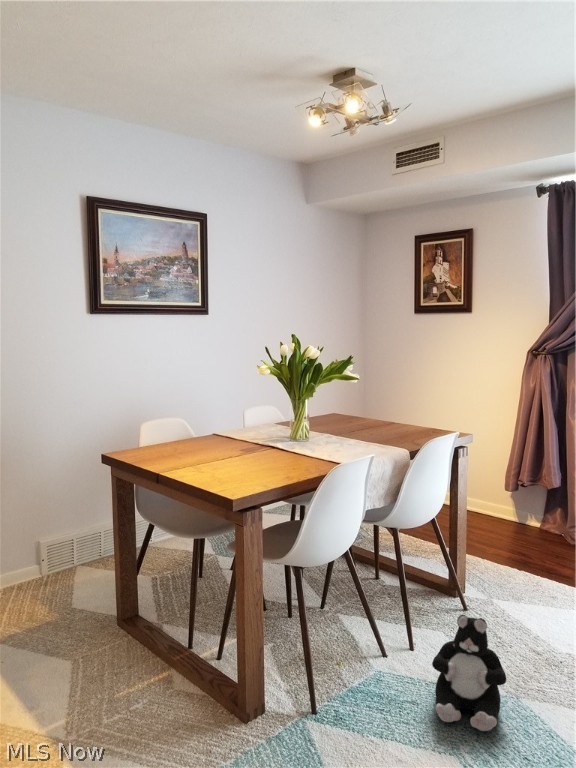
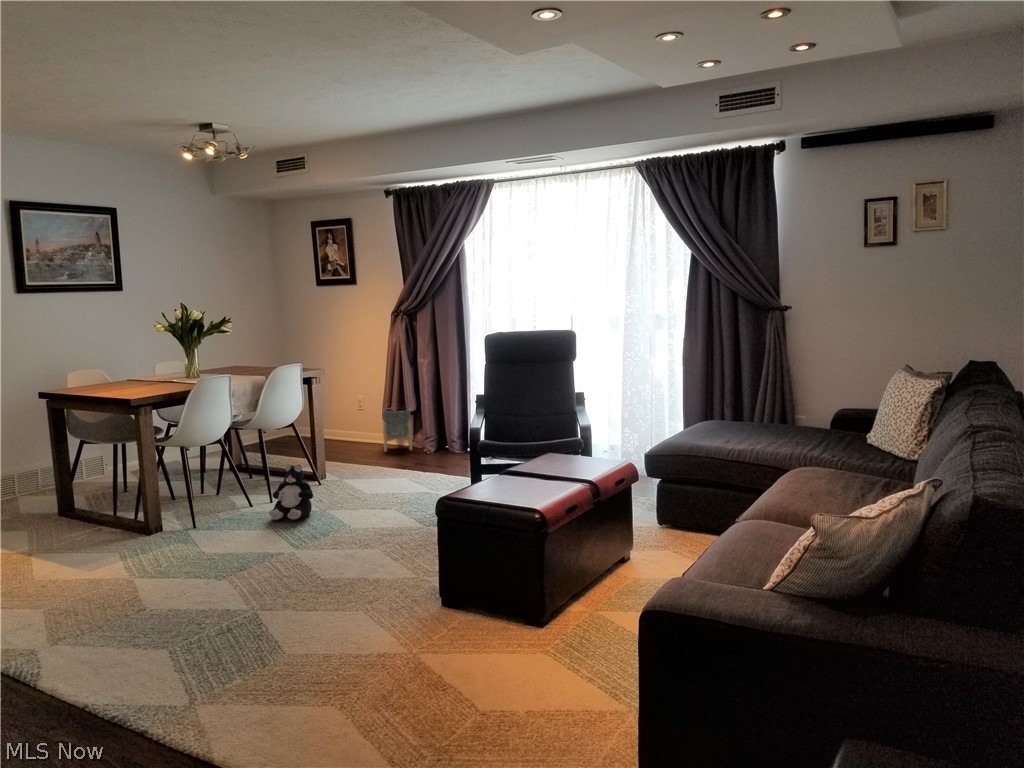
planter: none [506,477,555,540] -> present [383,408,412,452]

